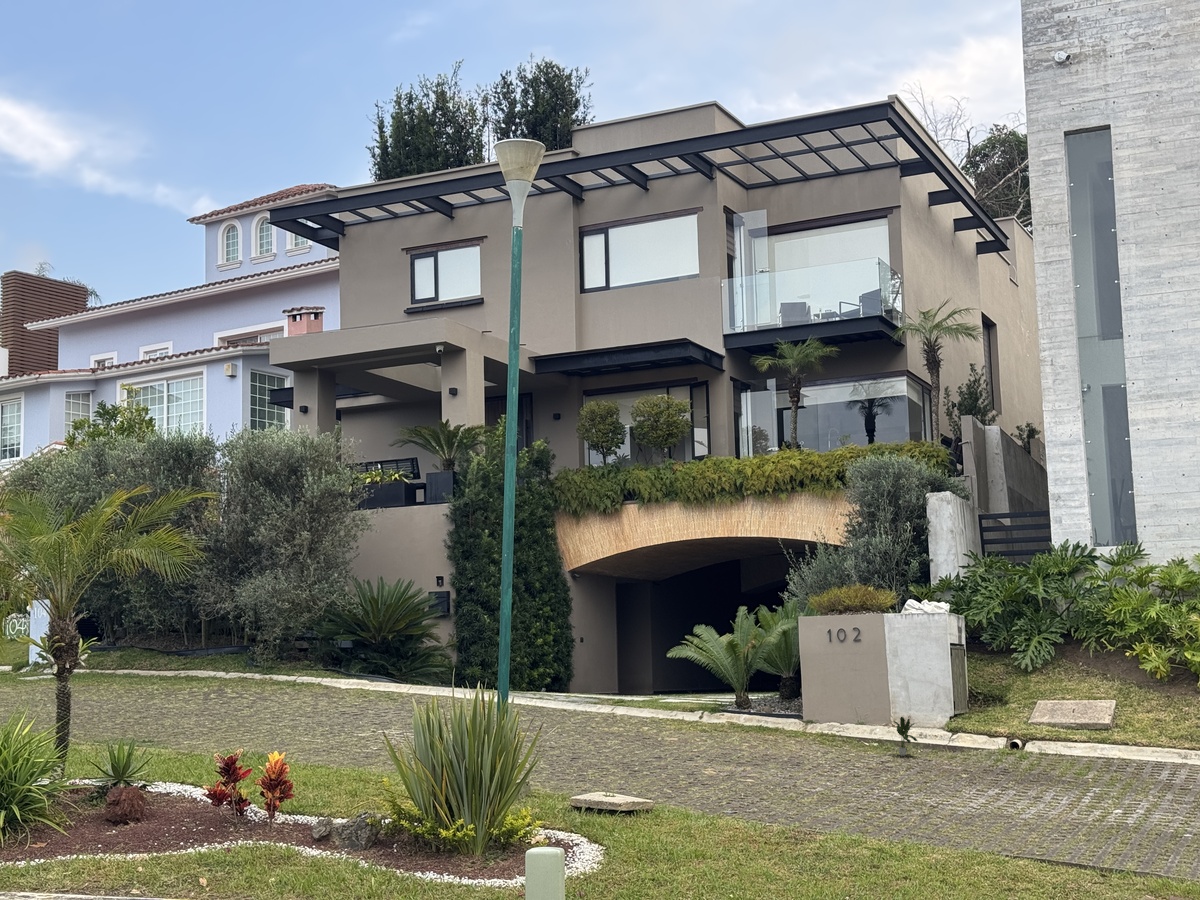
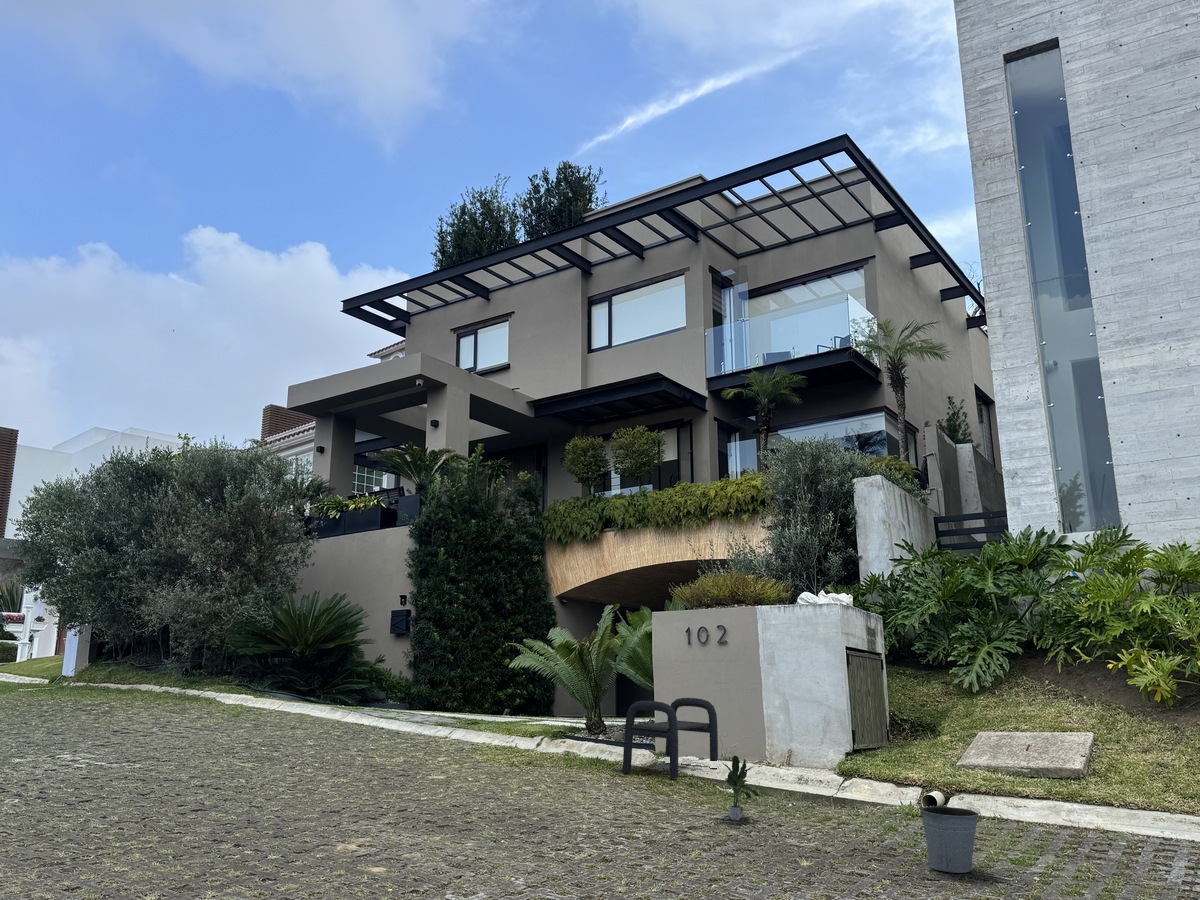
bench: none [798,679,858,734] -> present [622,698,718,778]
bucket: none [1024,742,1059,777] -> present [919,806,981,873]

